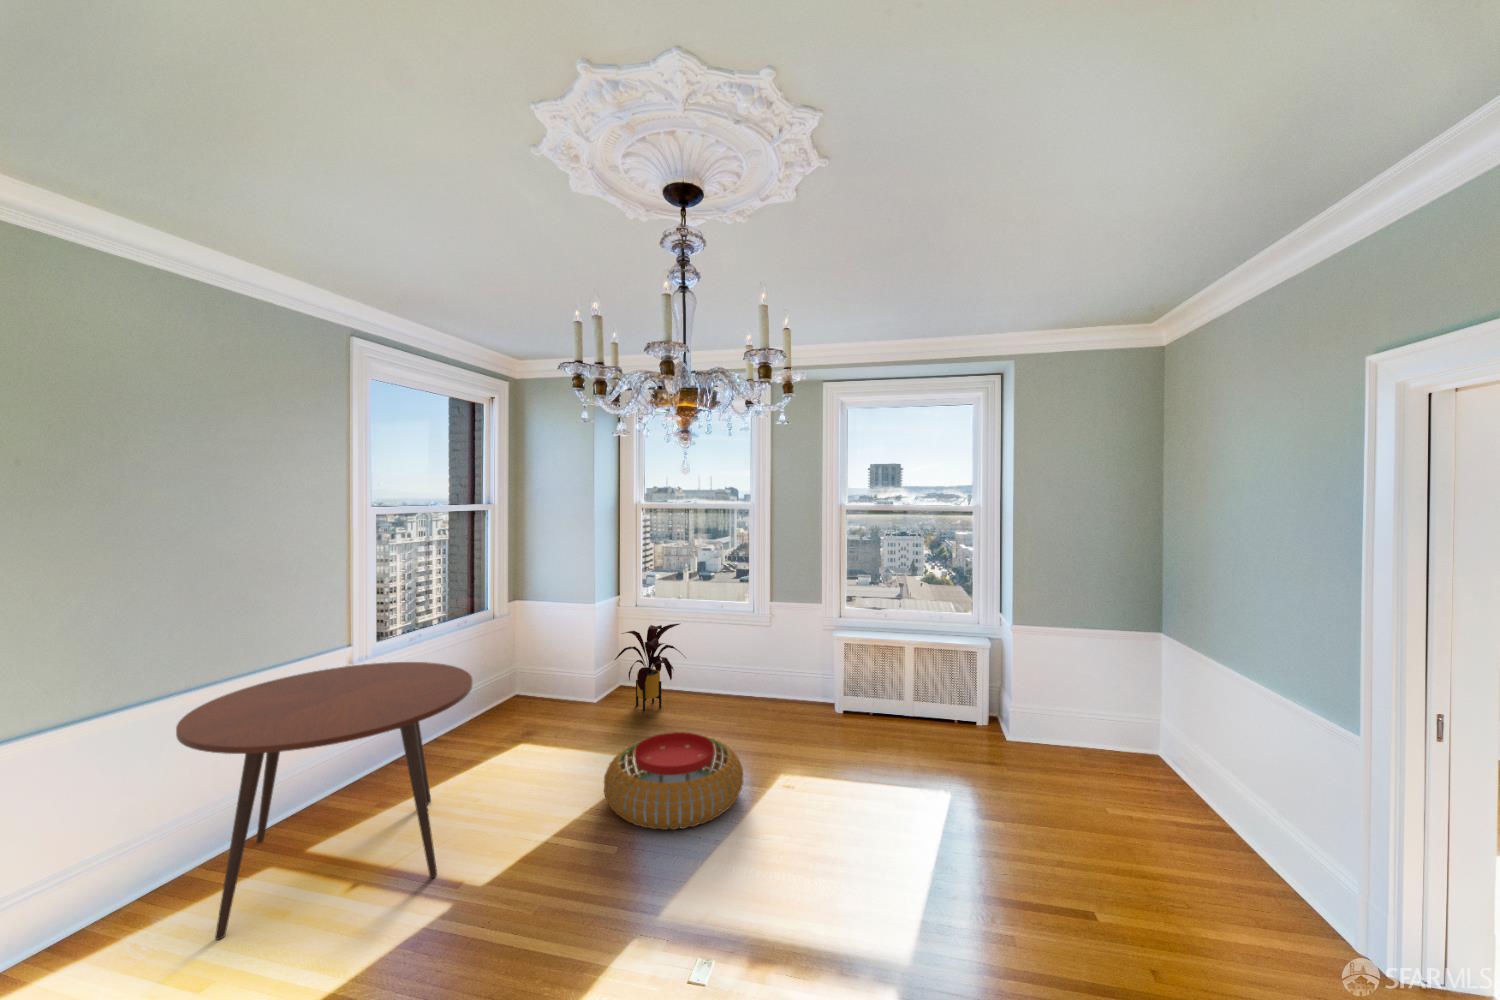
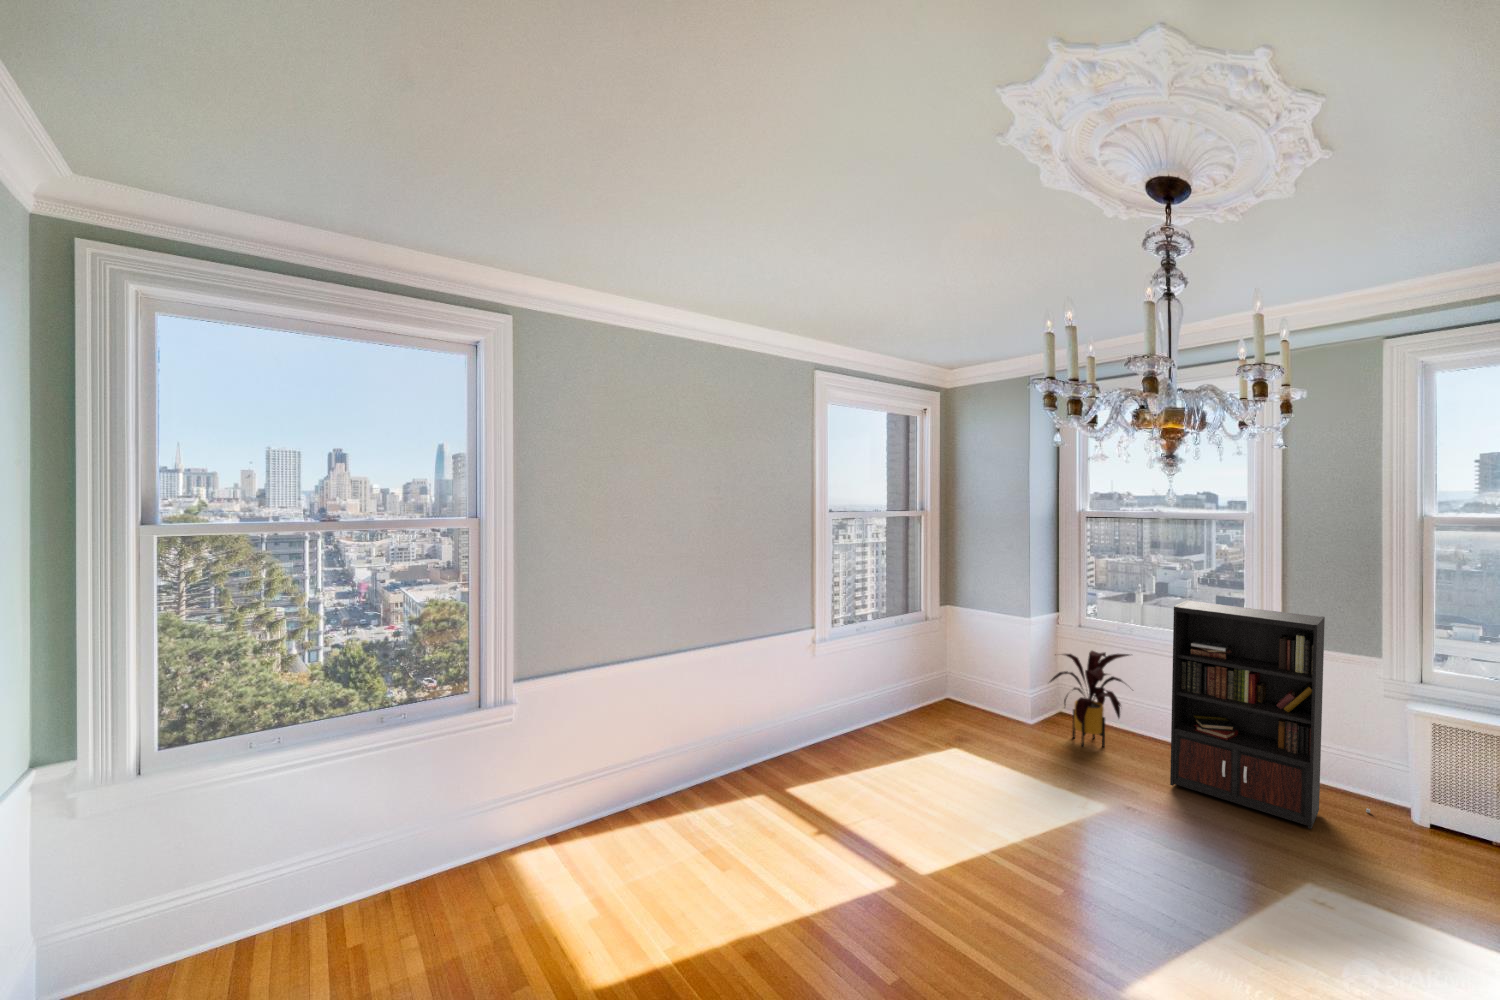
bookcase: none [708,572,826,733] -> present [1170,600,1370,829]
dining table: present [176,662,472,940] -> none [710,650,912,857]
pouf: present [604,732,743,830] -> none [1042,783,1230,906]

